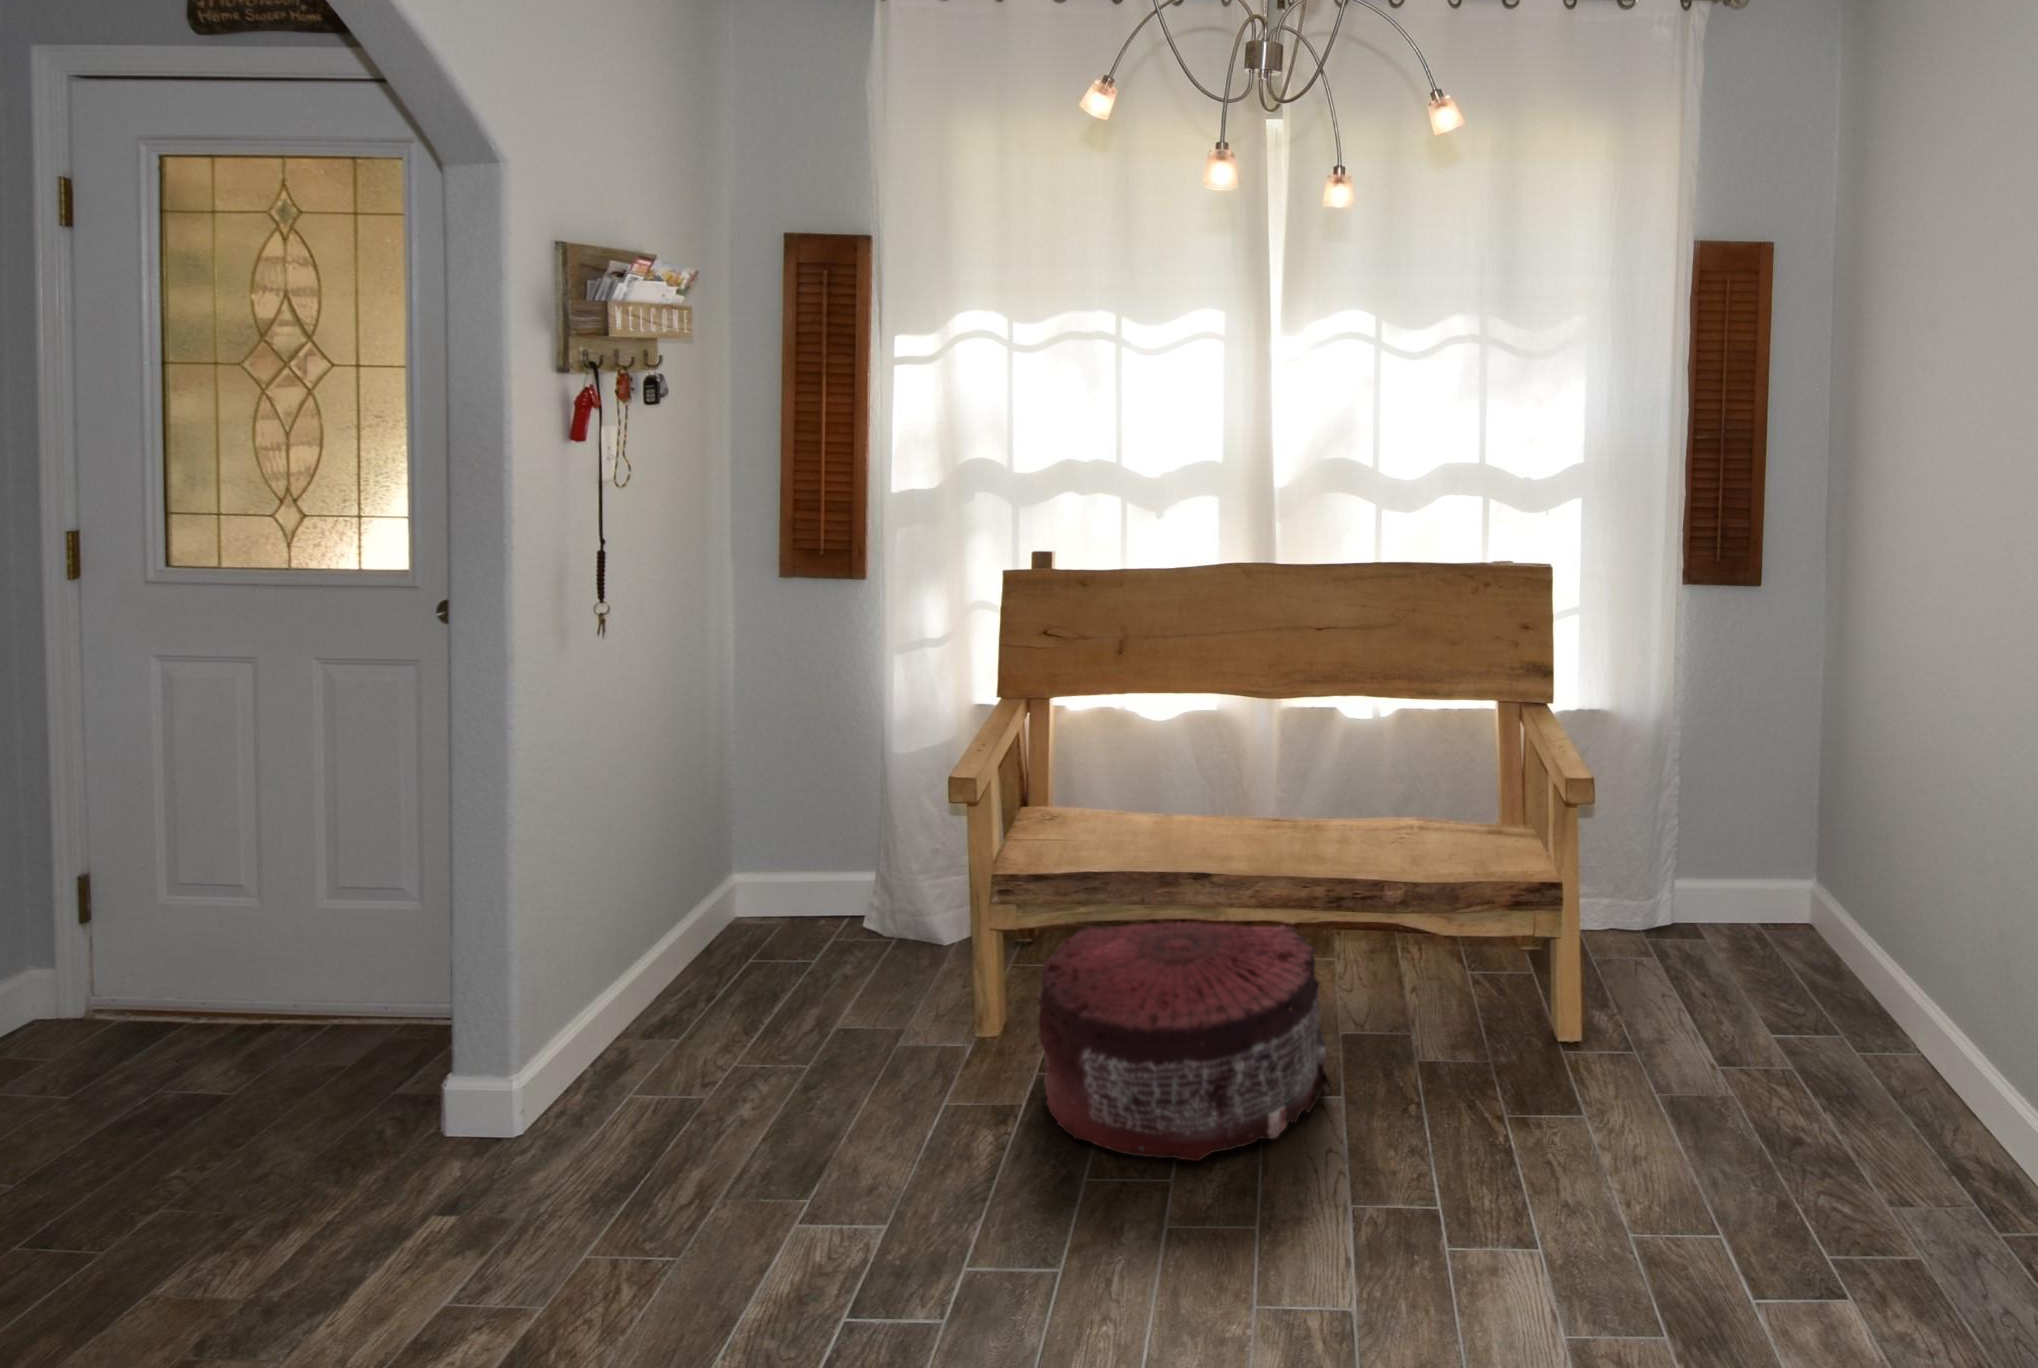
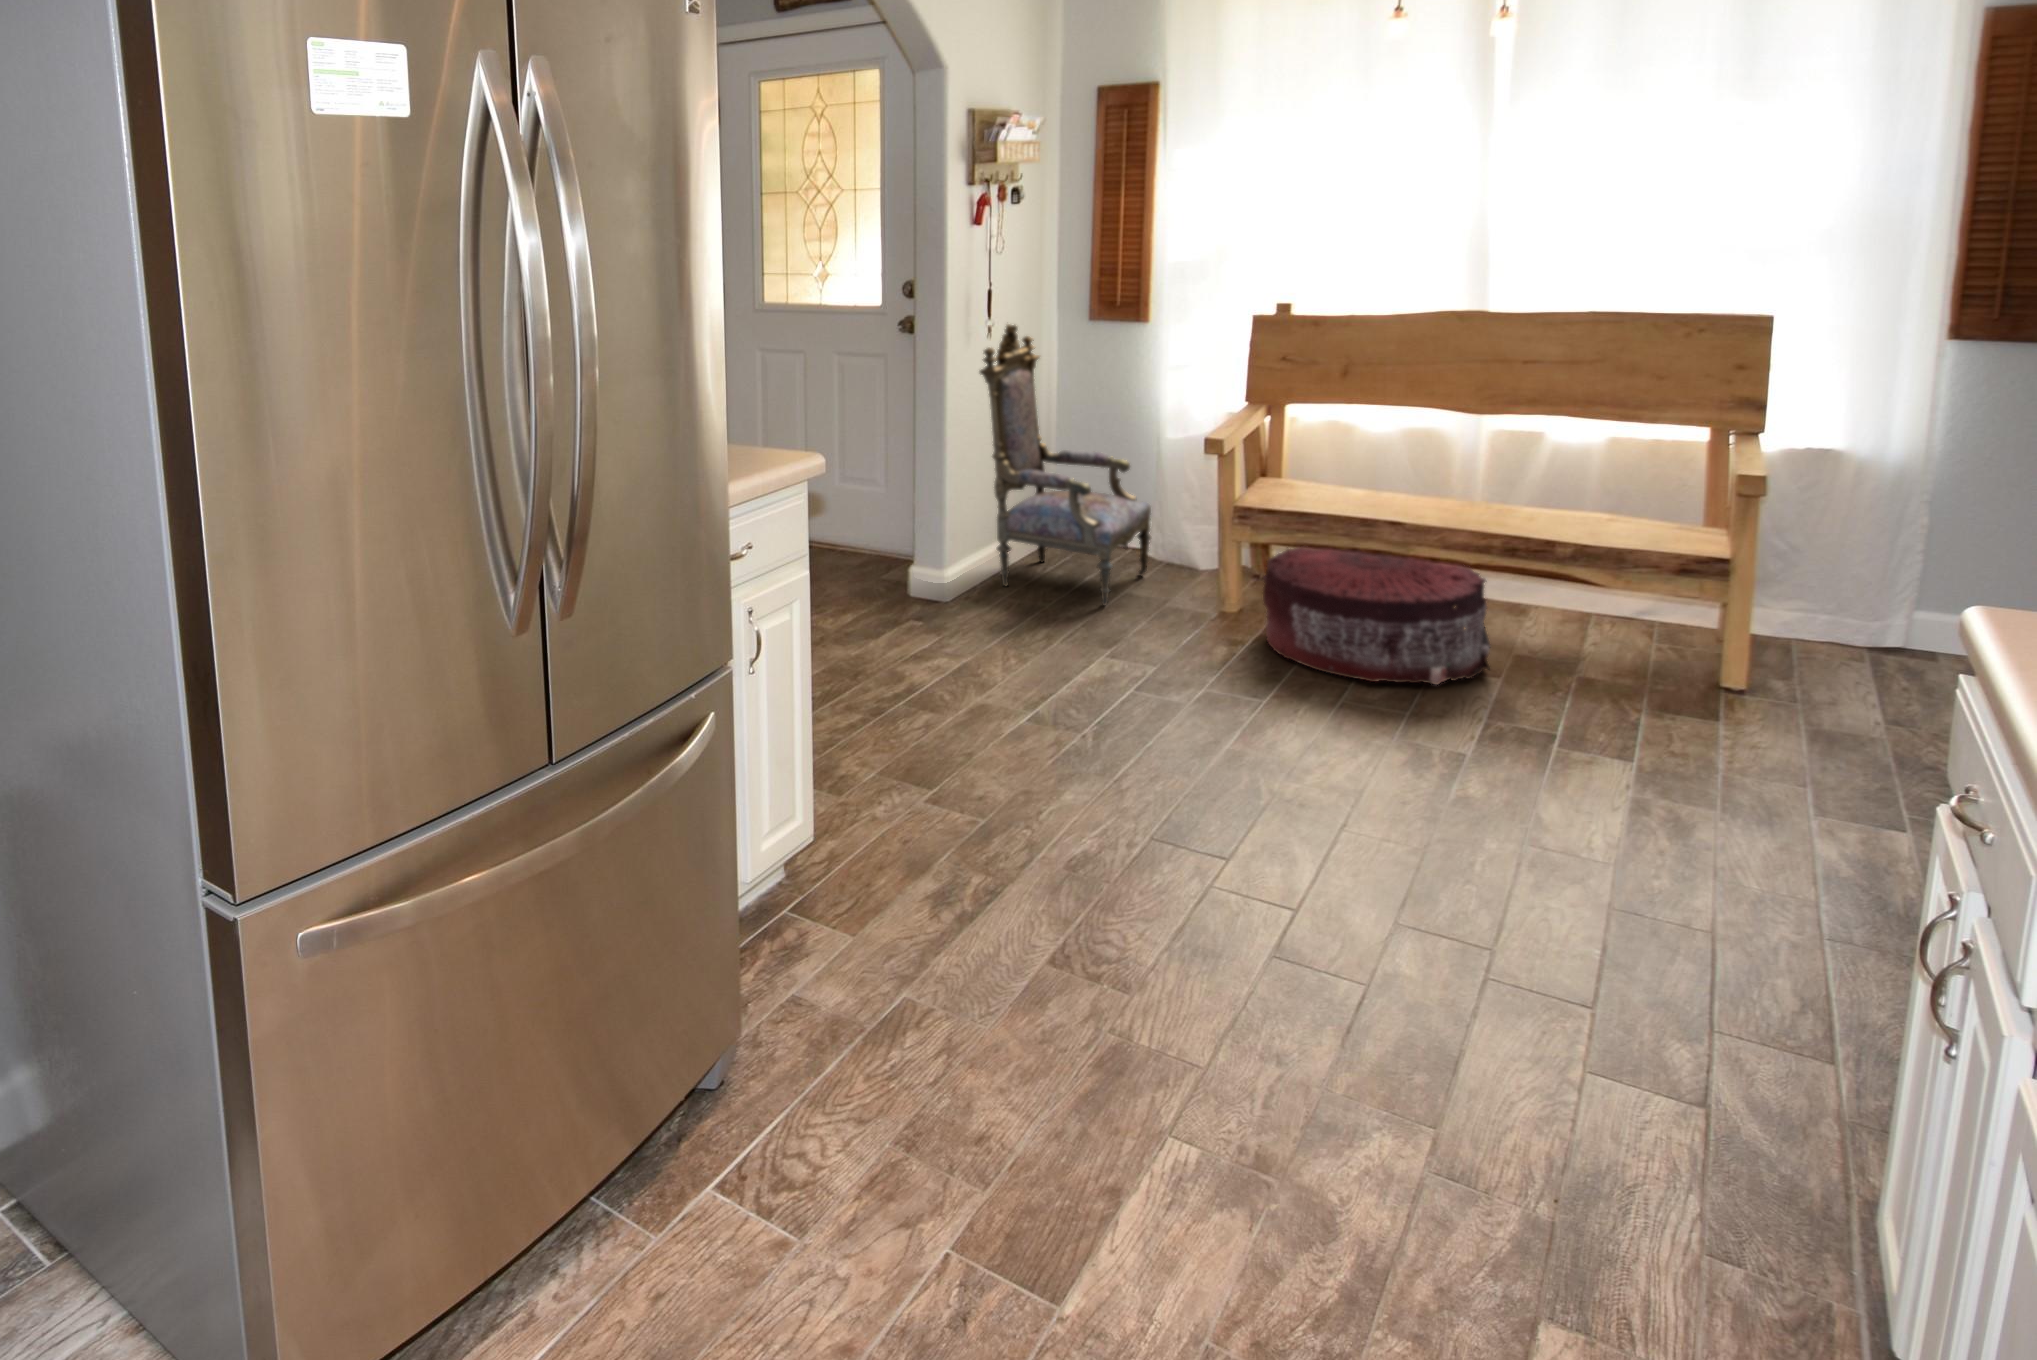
armchair: none [578,603,875,1087] -> present [980,324,1151,605]

